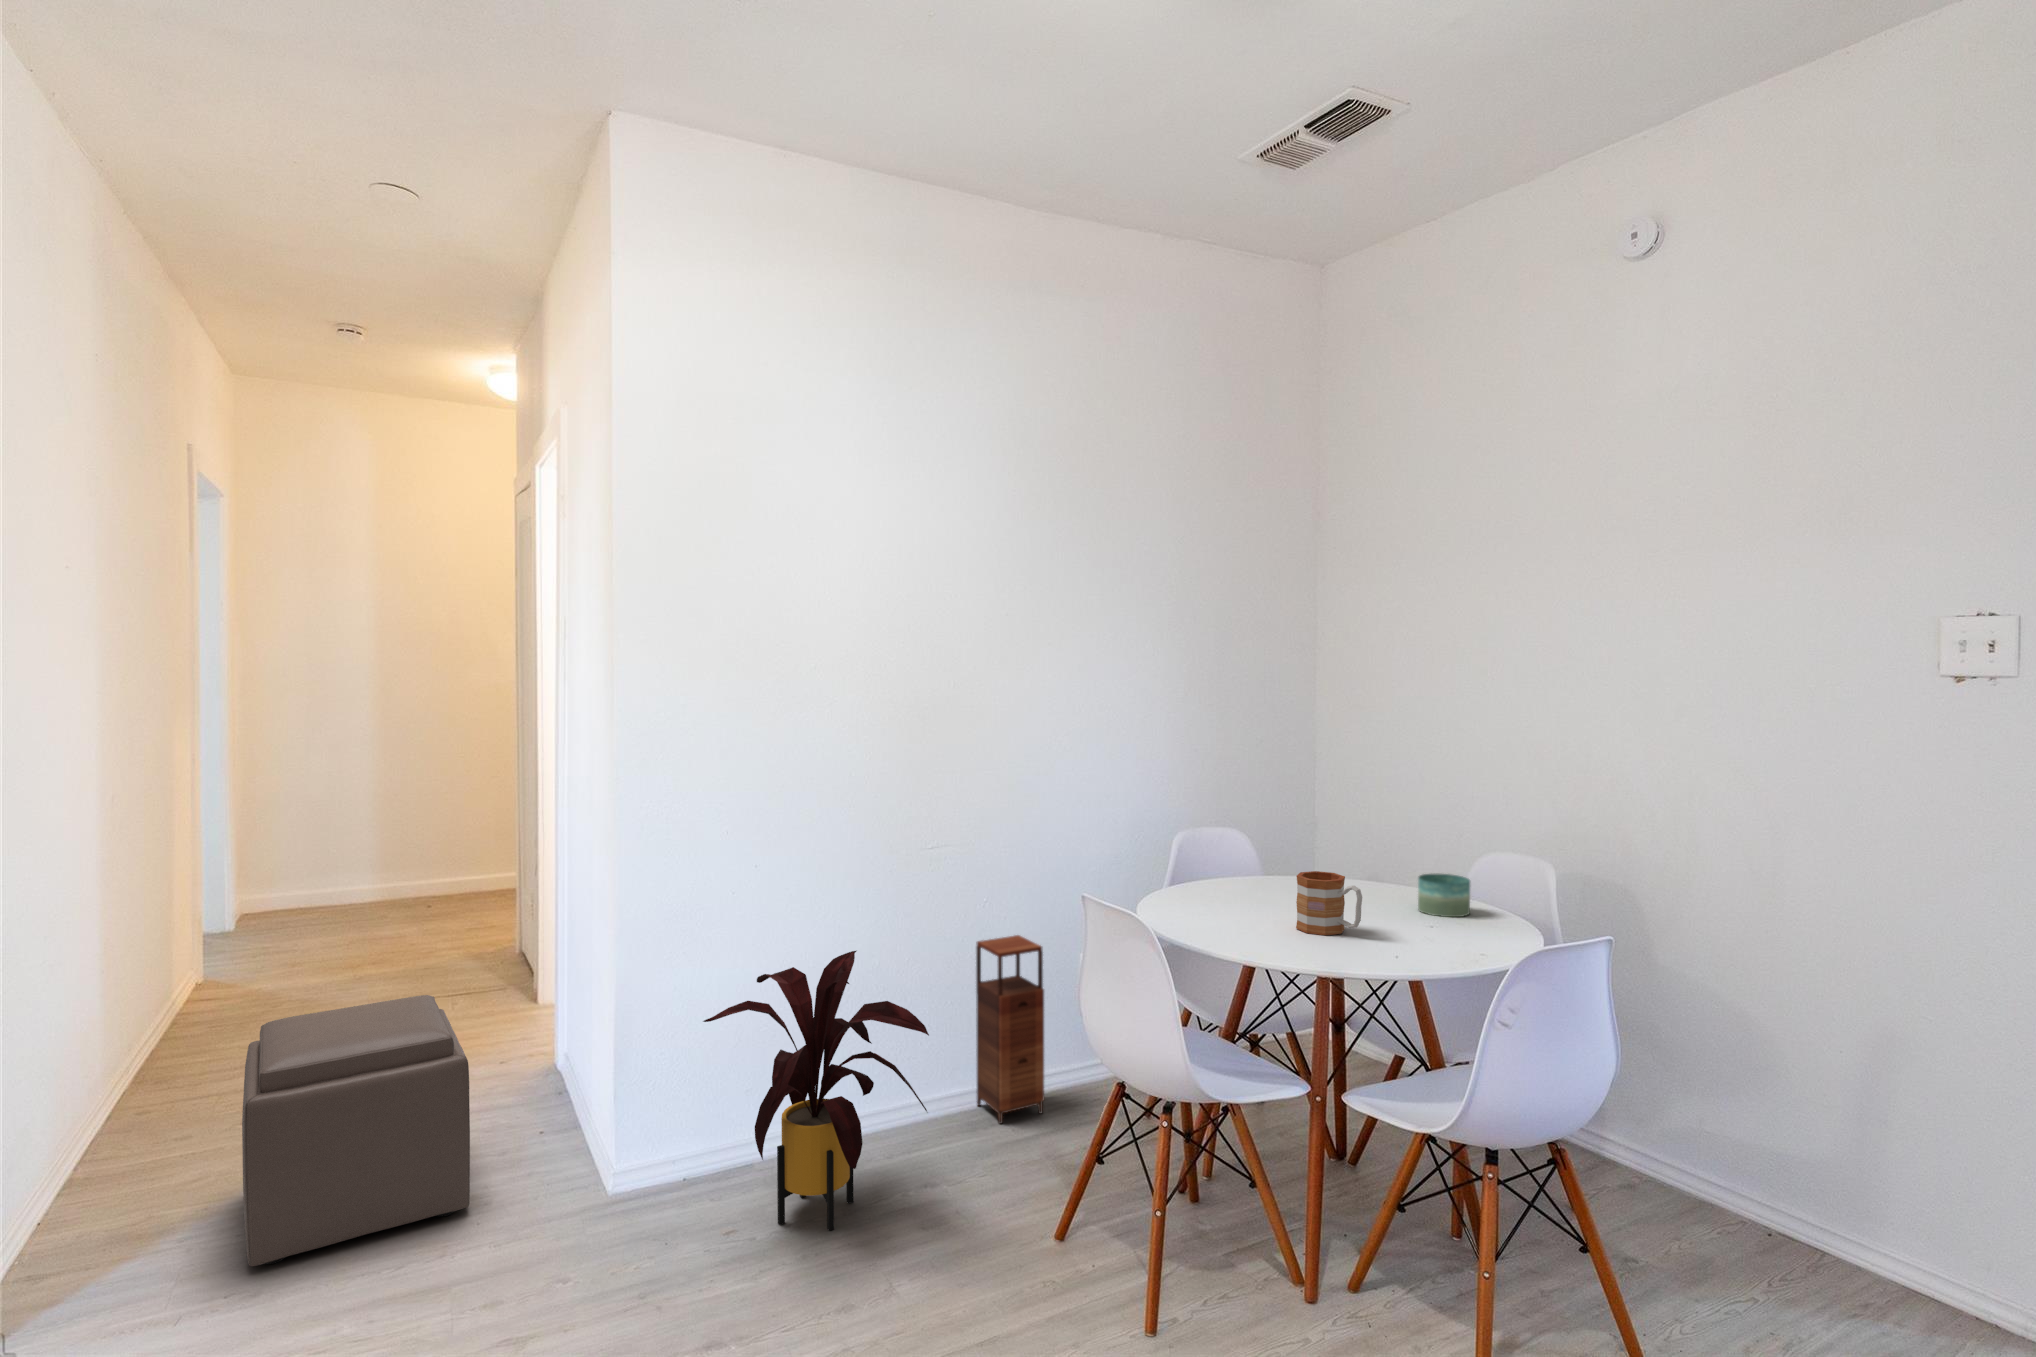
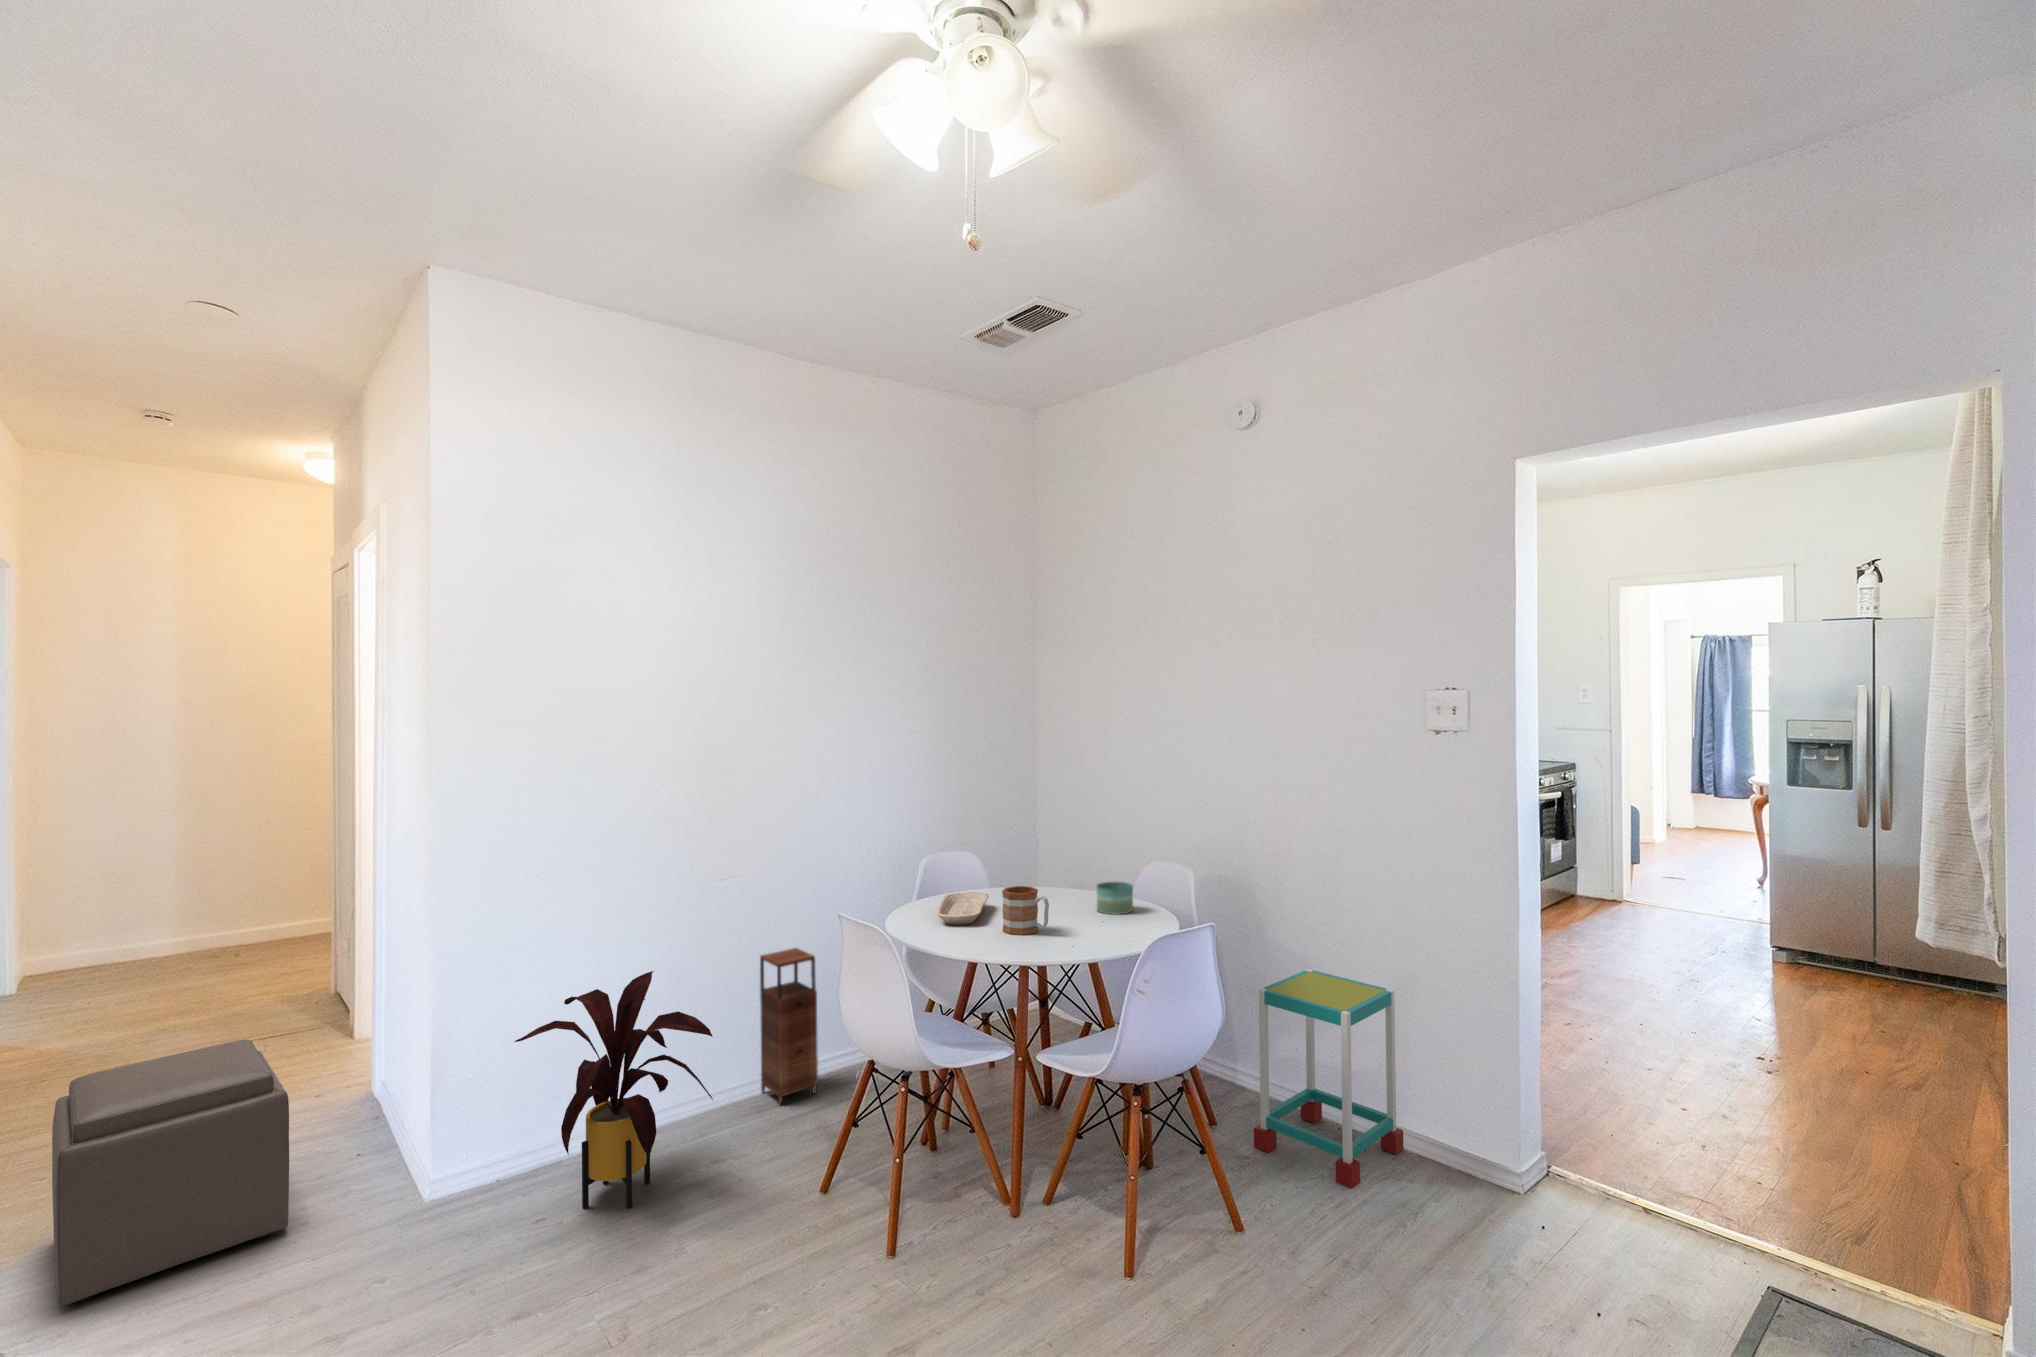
tray: none [1206,877,1269,918] -> present [937,892,989,925]
side table: none [1643,1010,1879,1325] -> present [1254,969,1403,1188]

